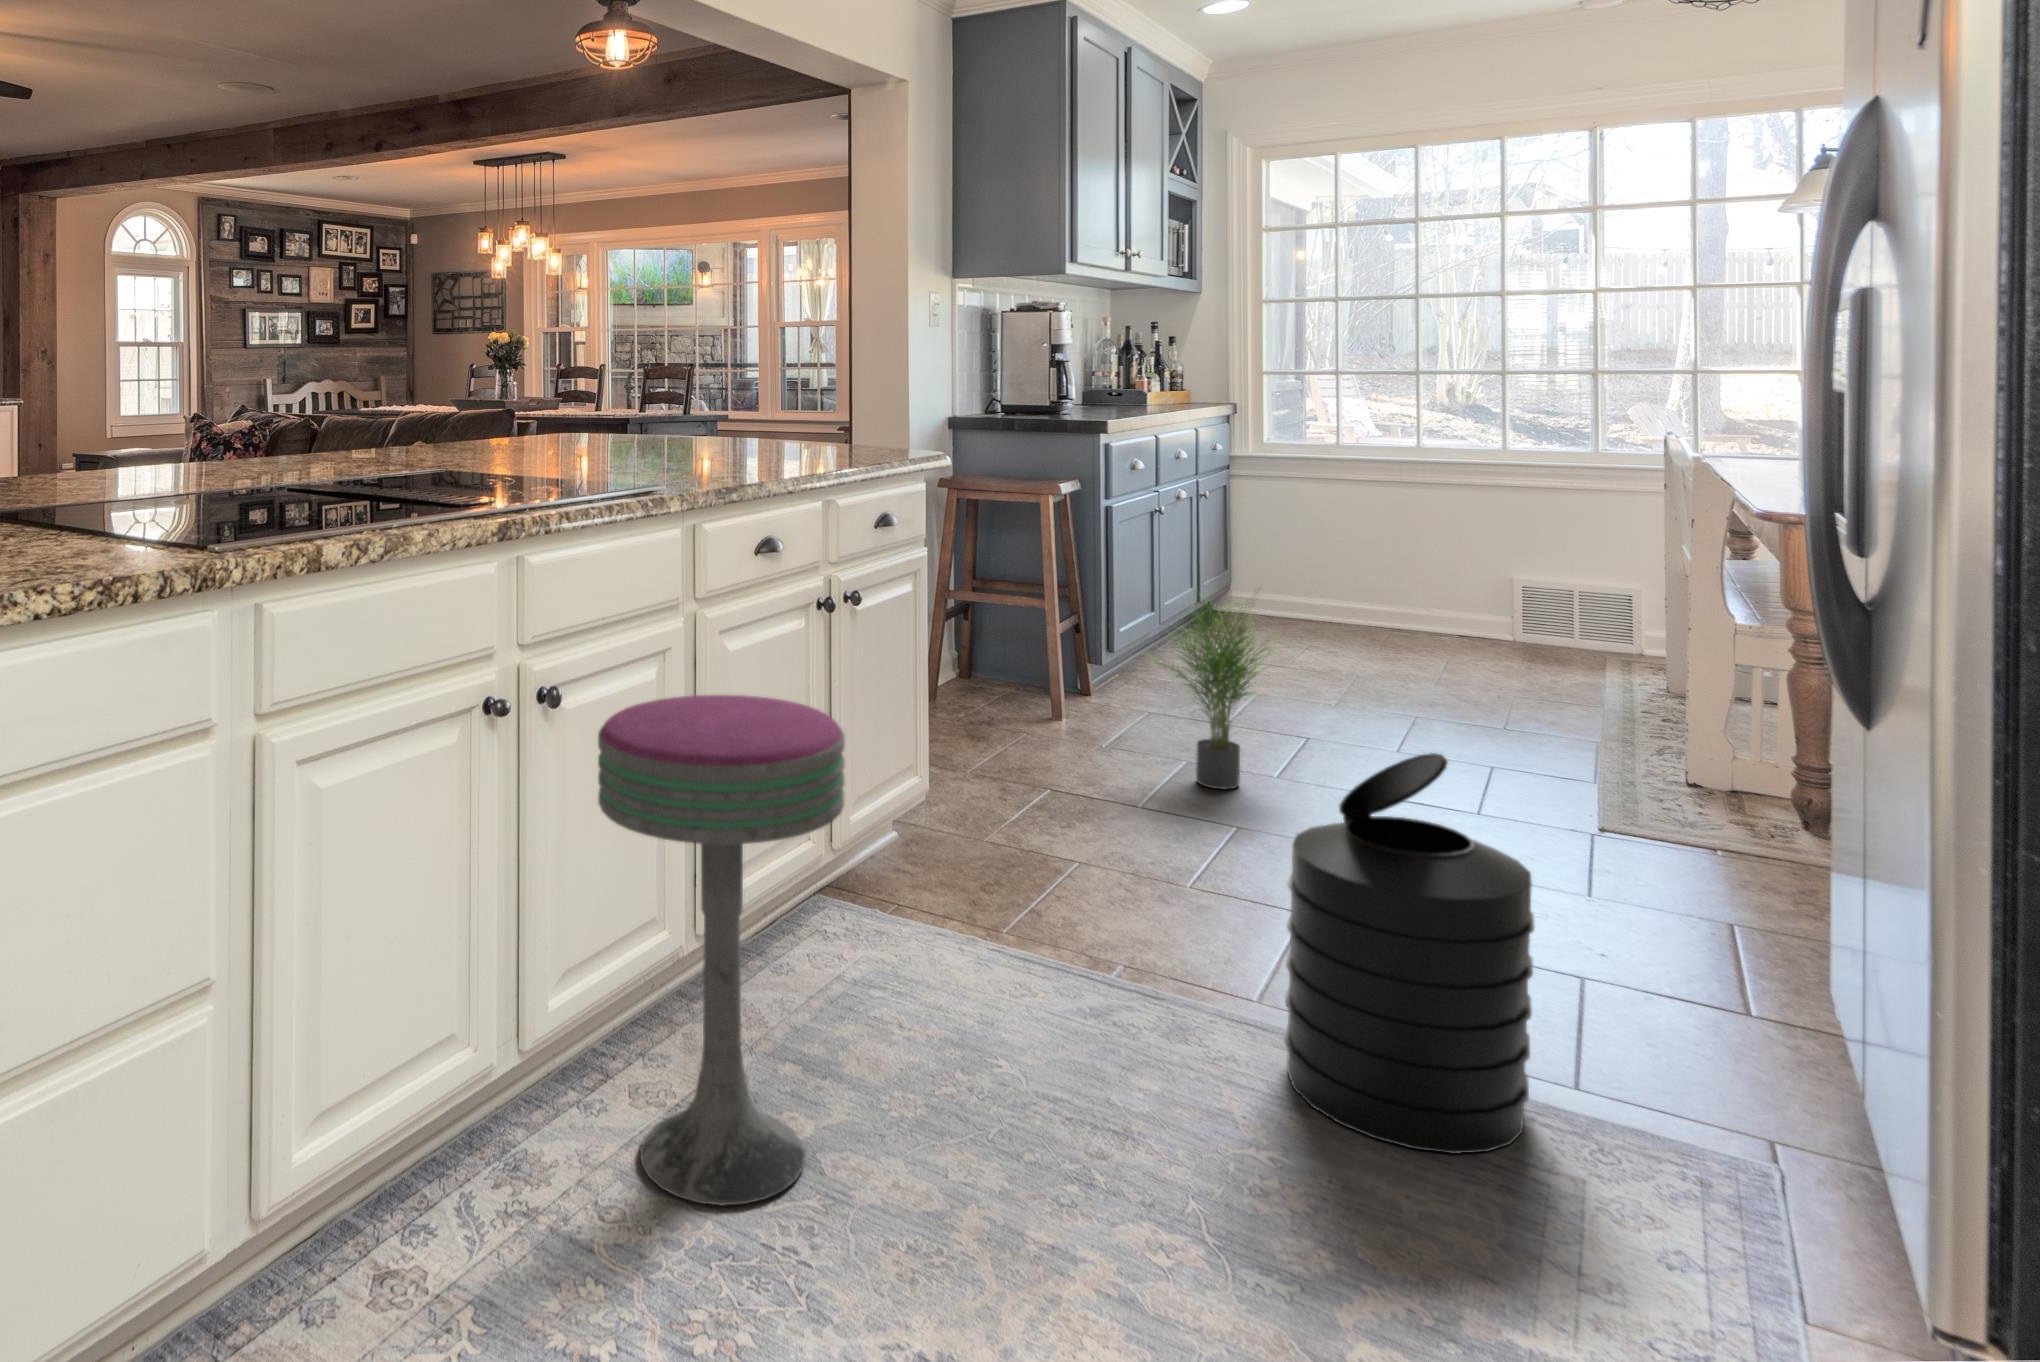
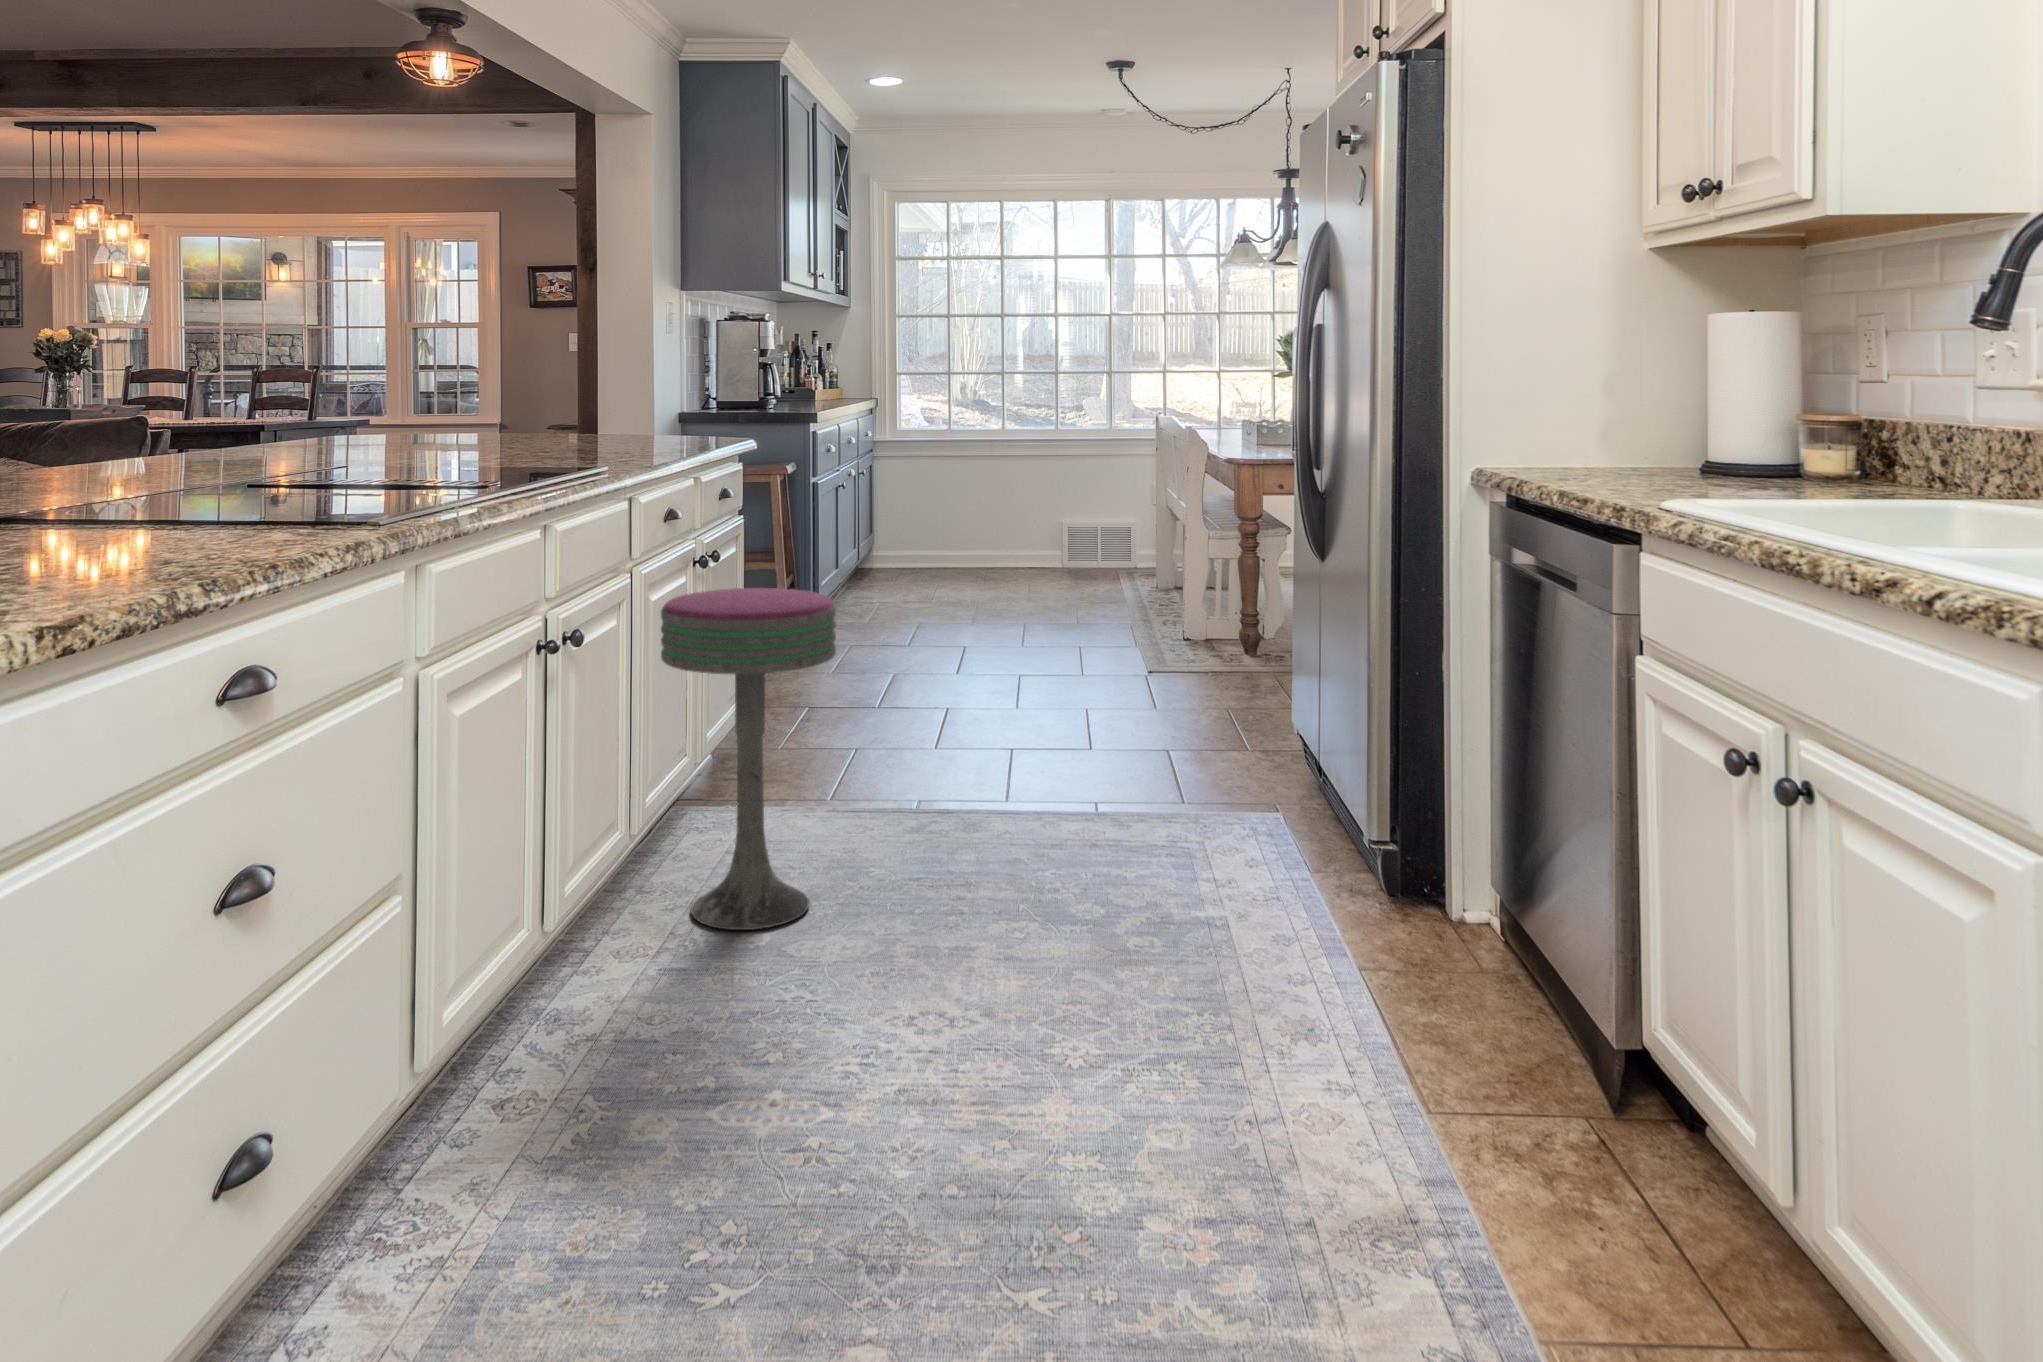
potted plant: present [1158,586,1273,789] -> none [881,525,986,680]
trash can: present [1284,753,1535,1154] -> none [1055,593,1187,823]

